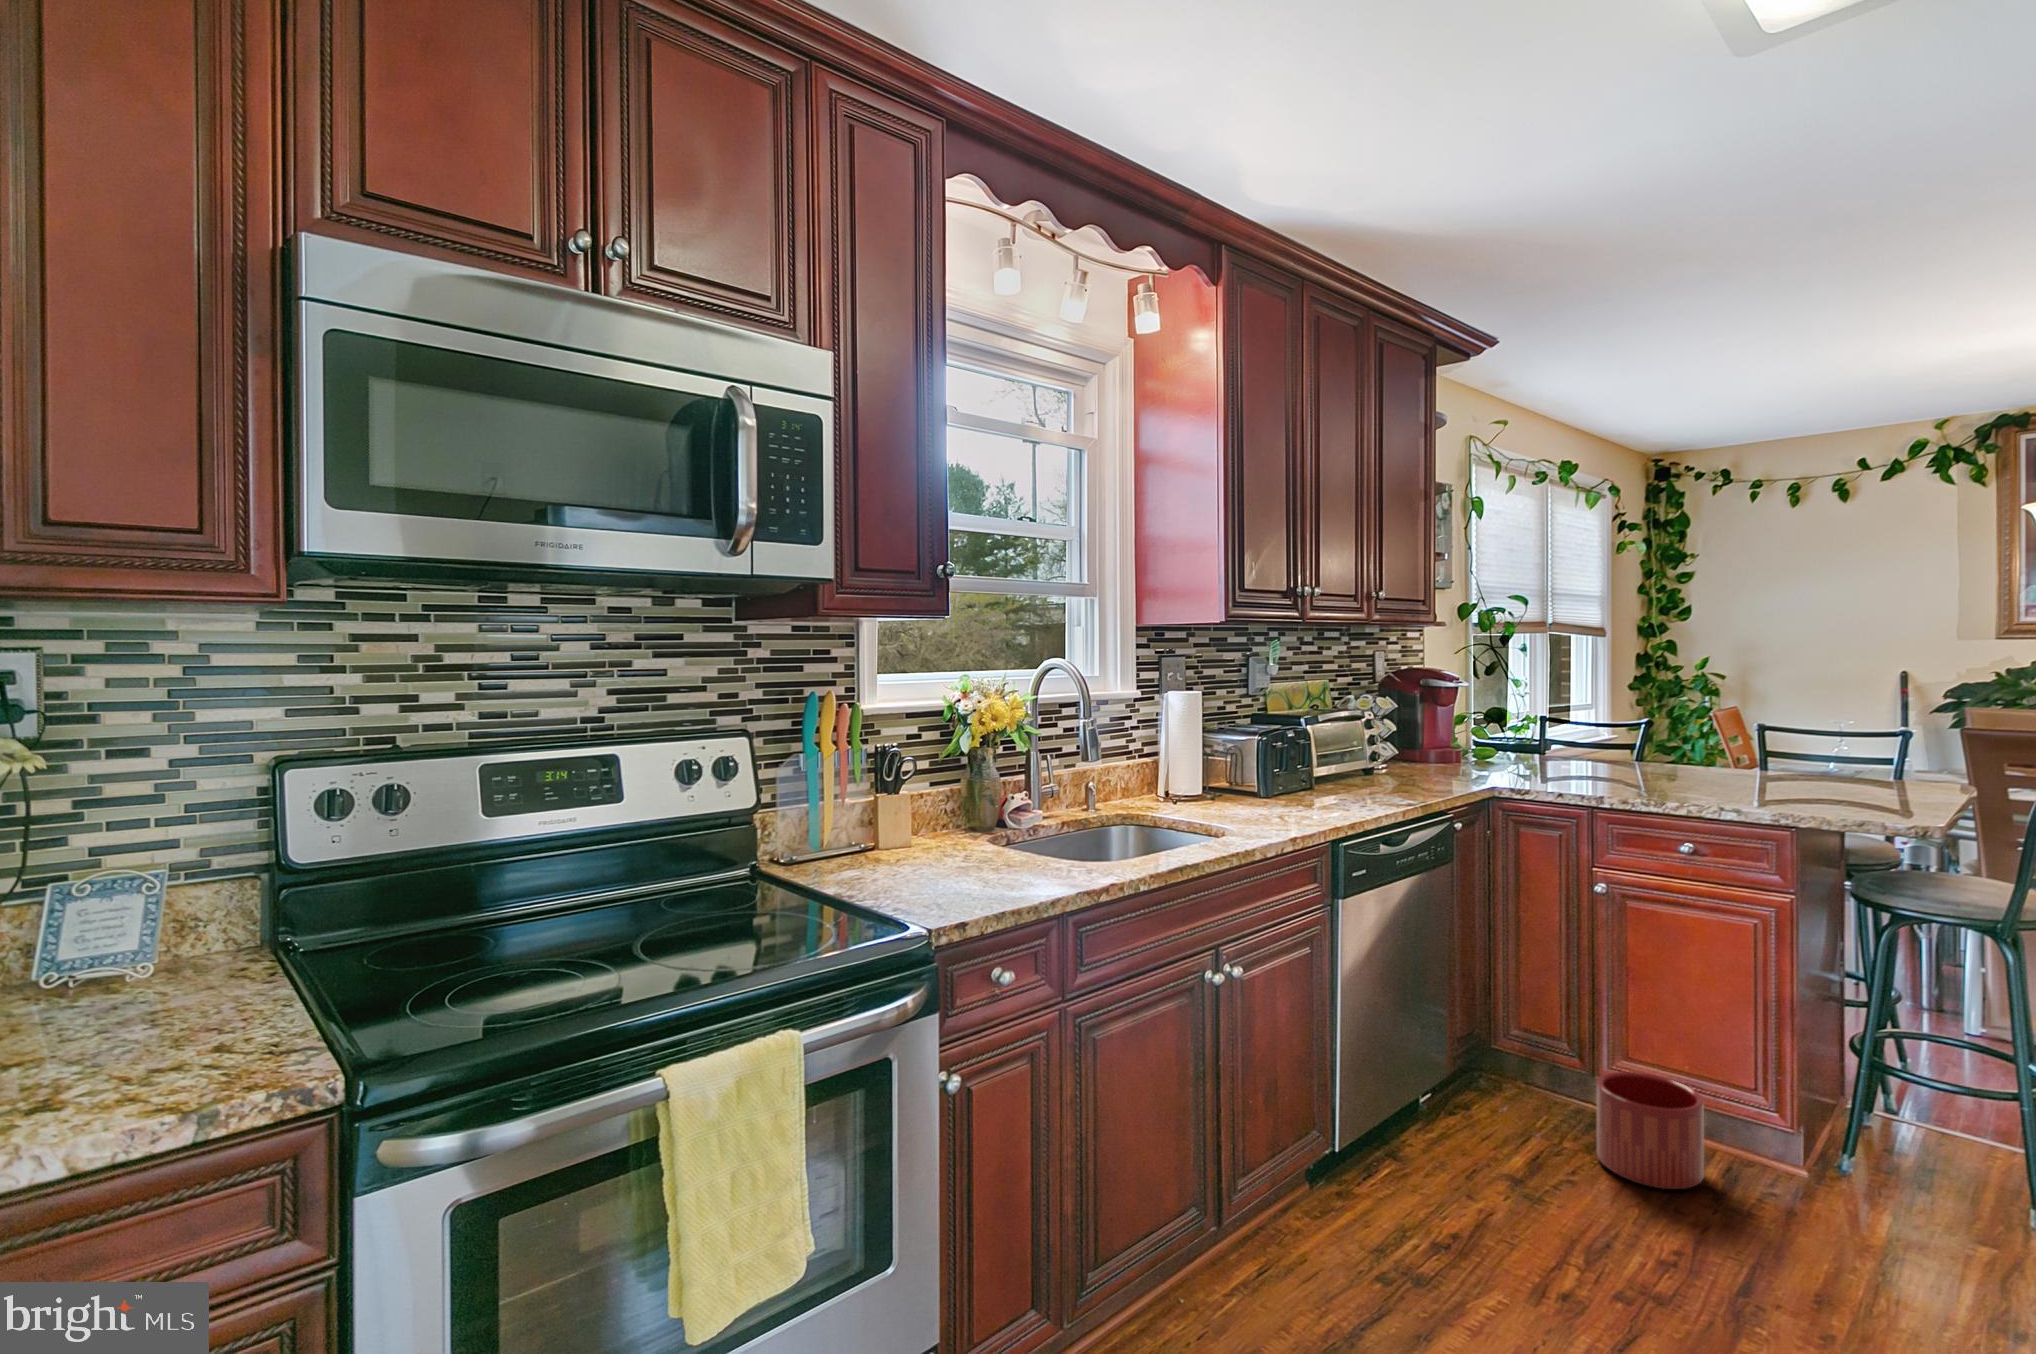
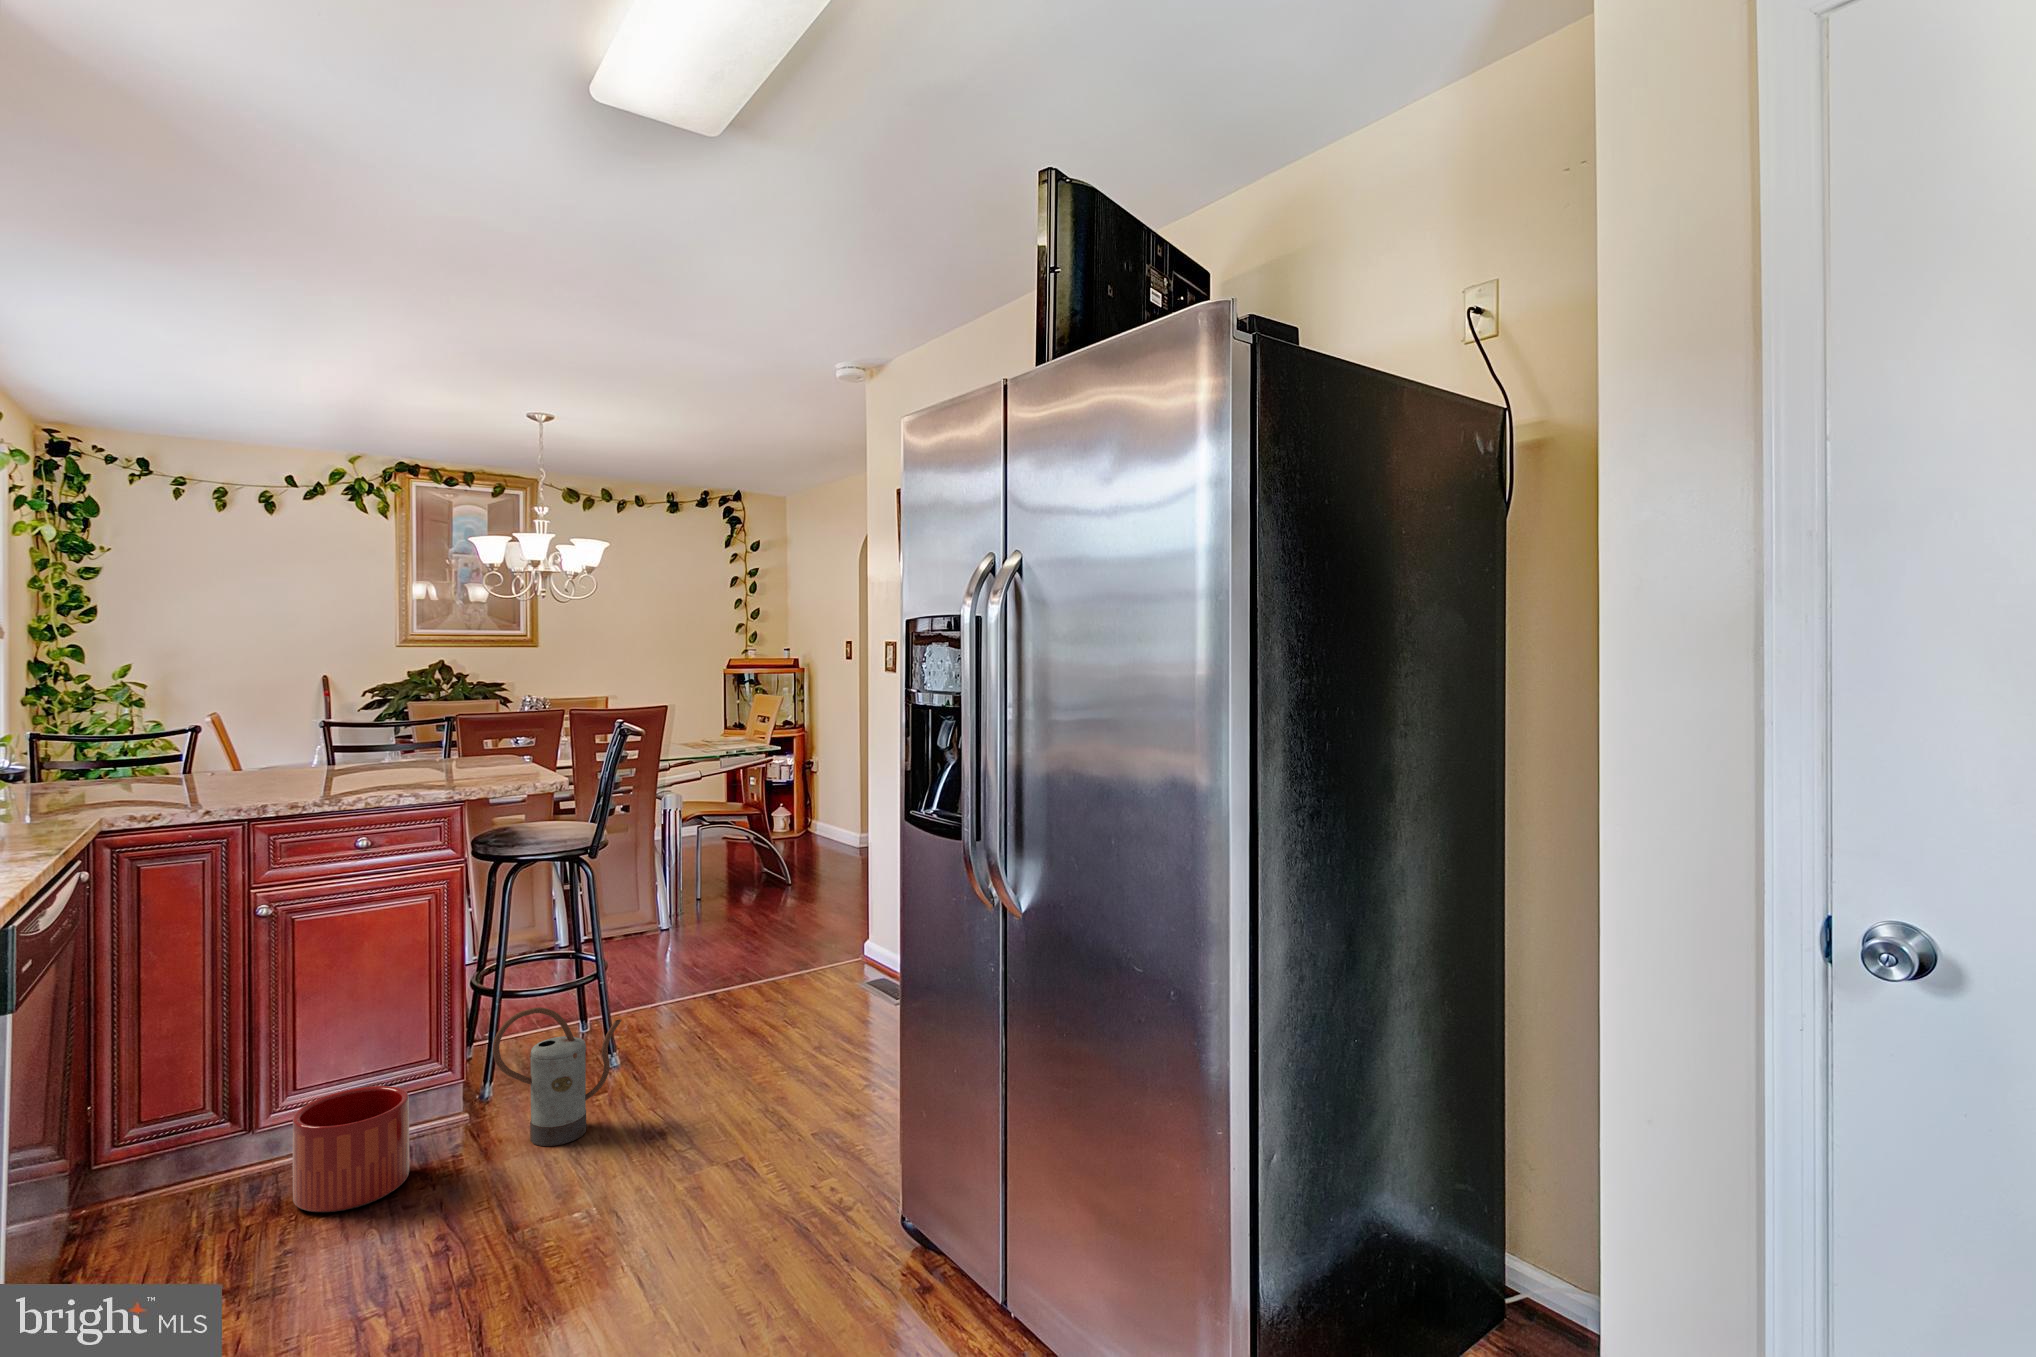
watering can: none [1804,1075,1990,1260] -> present [493,1007,622,1146]

